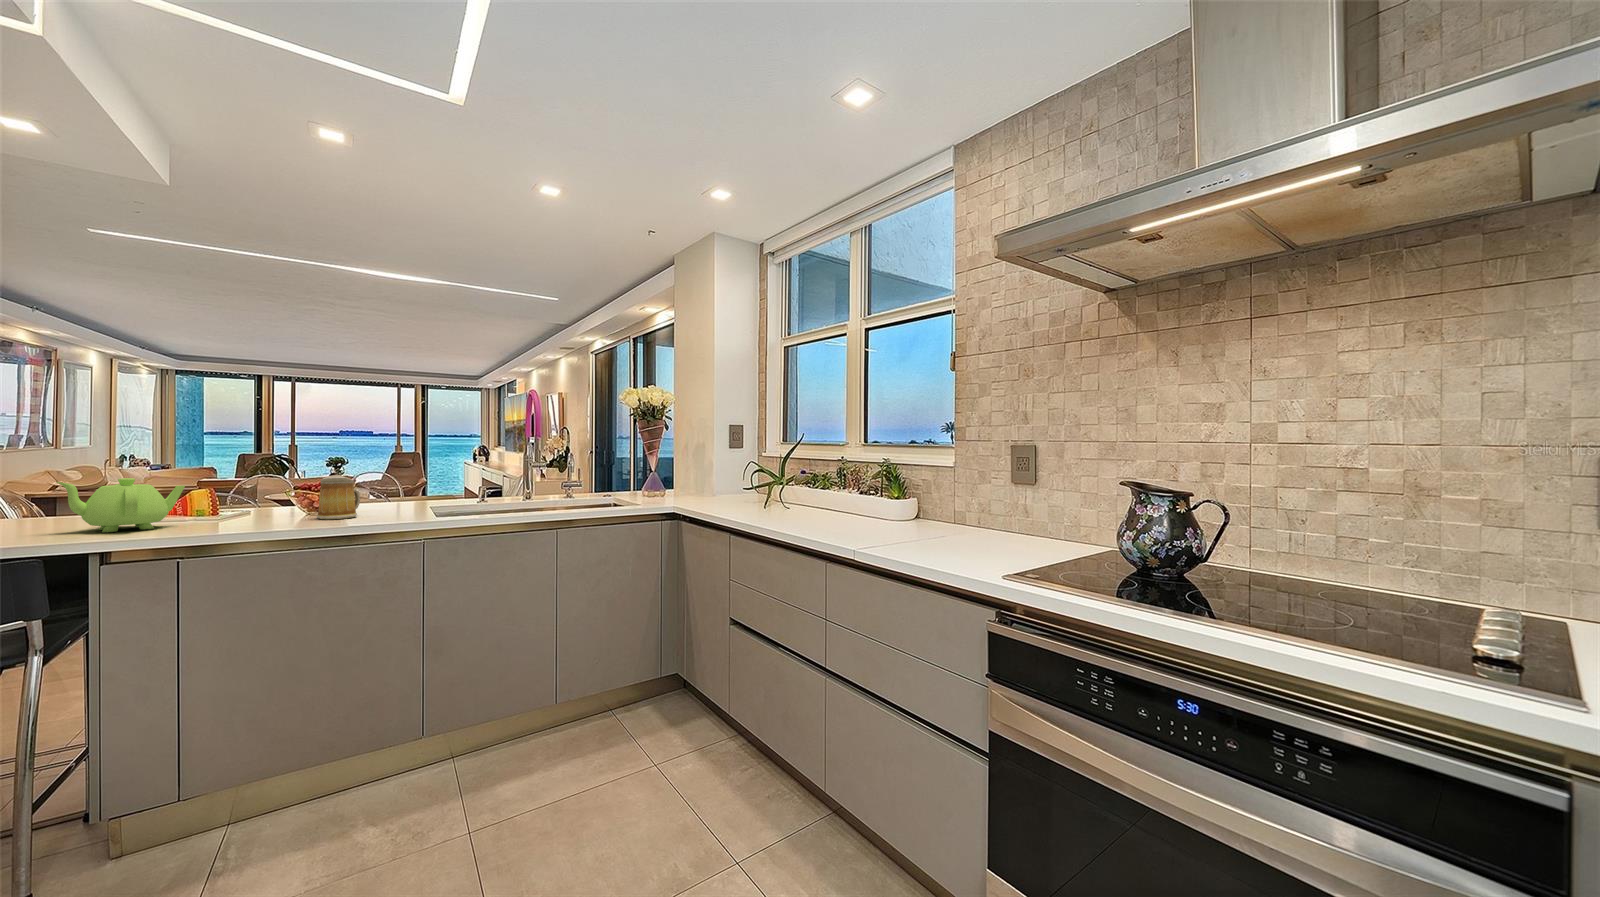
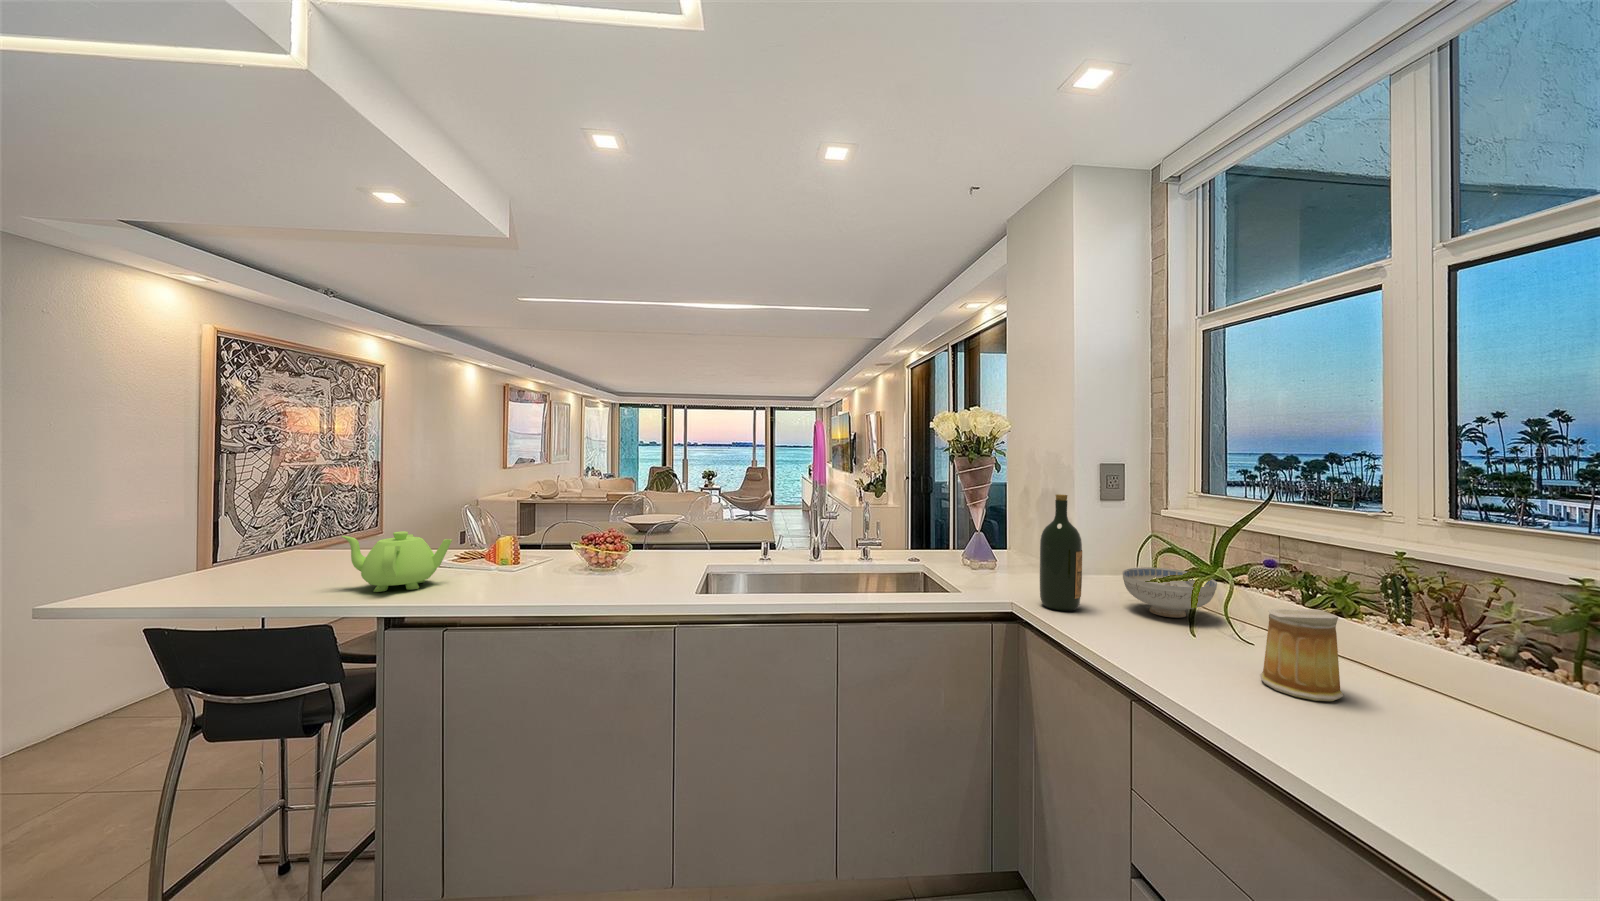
wine bottle: none [691,441,714,509] -> present [1040,494,1082,611]
mug: present [317,475,360,519] -> present [1260,609,1344,701]
ceramic bowl: none [737,484,781,507] -> present [1123,567,1217,618]

